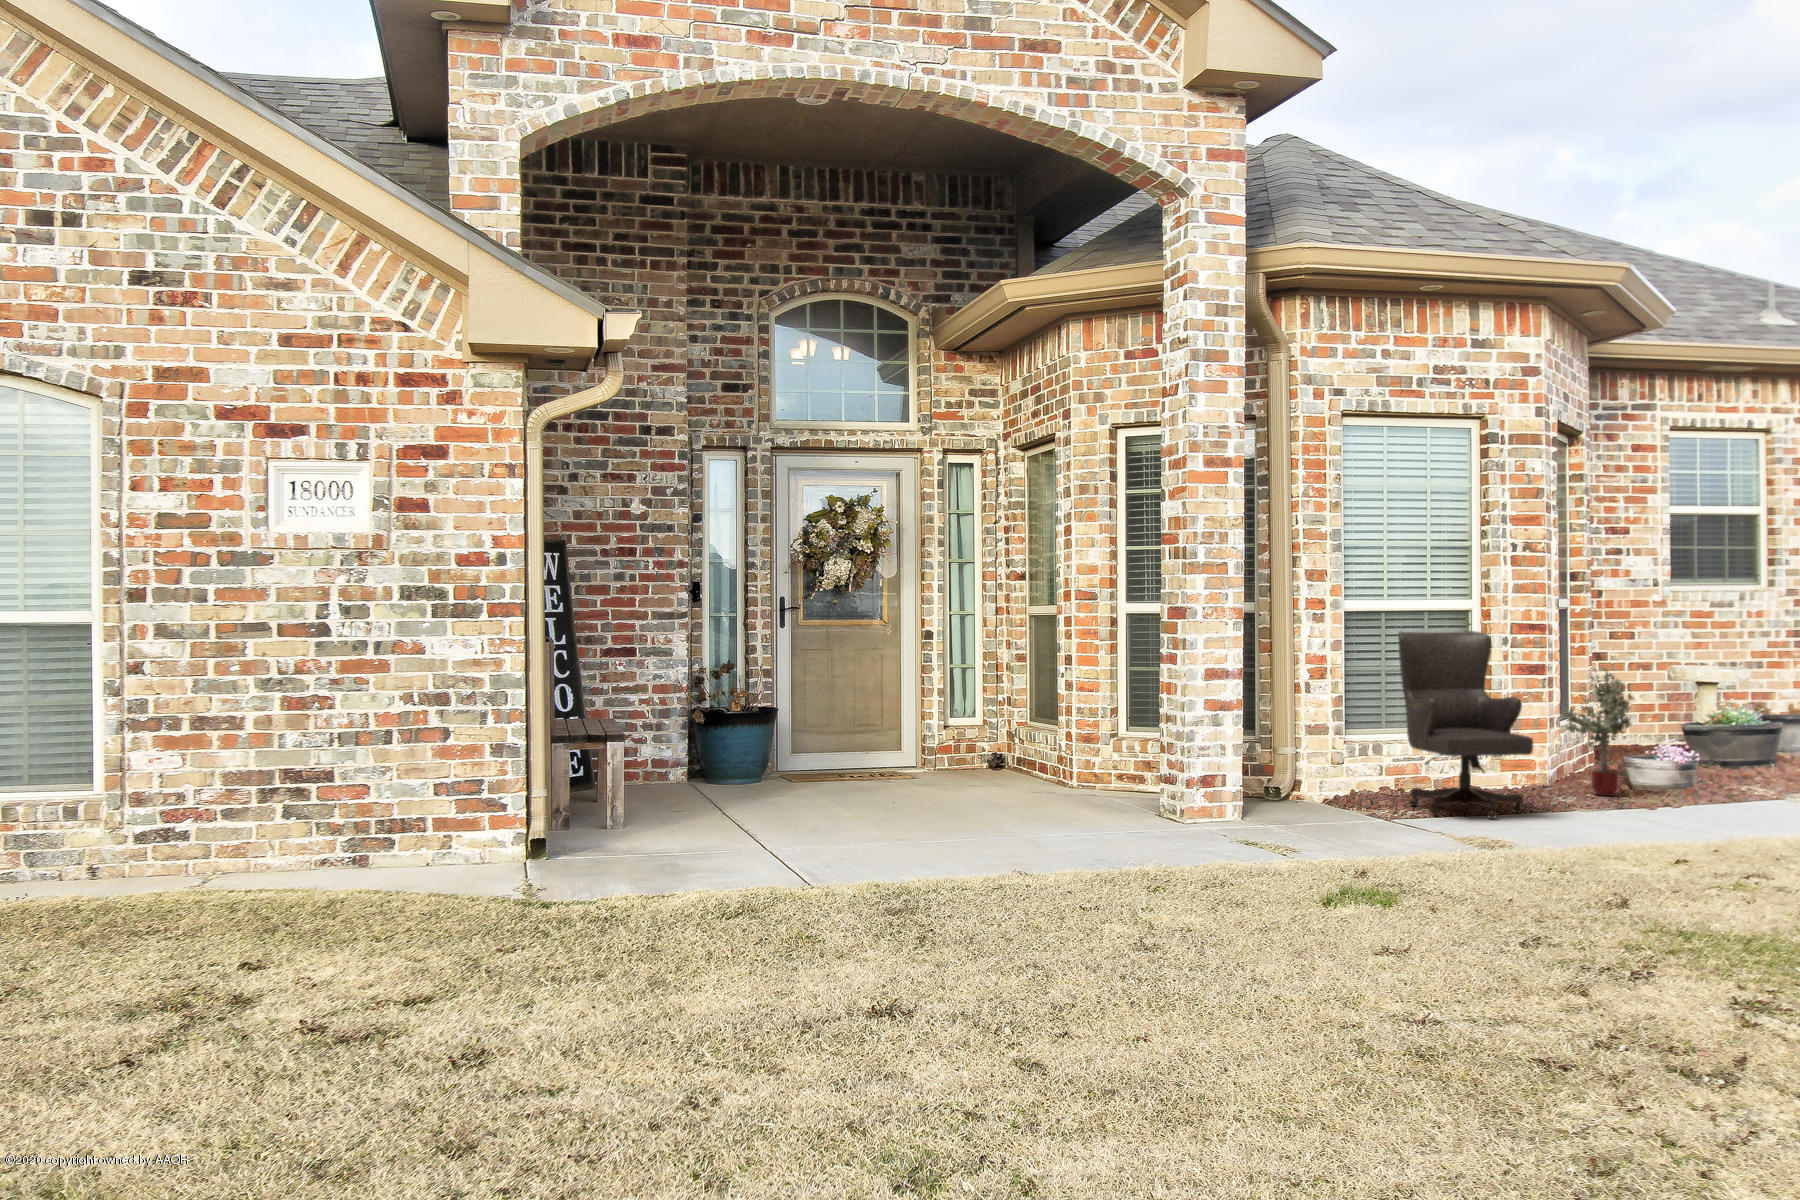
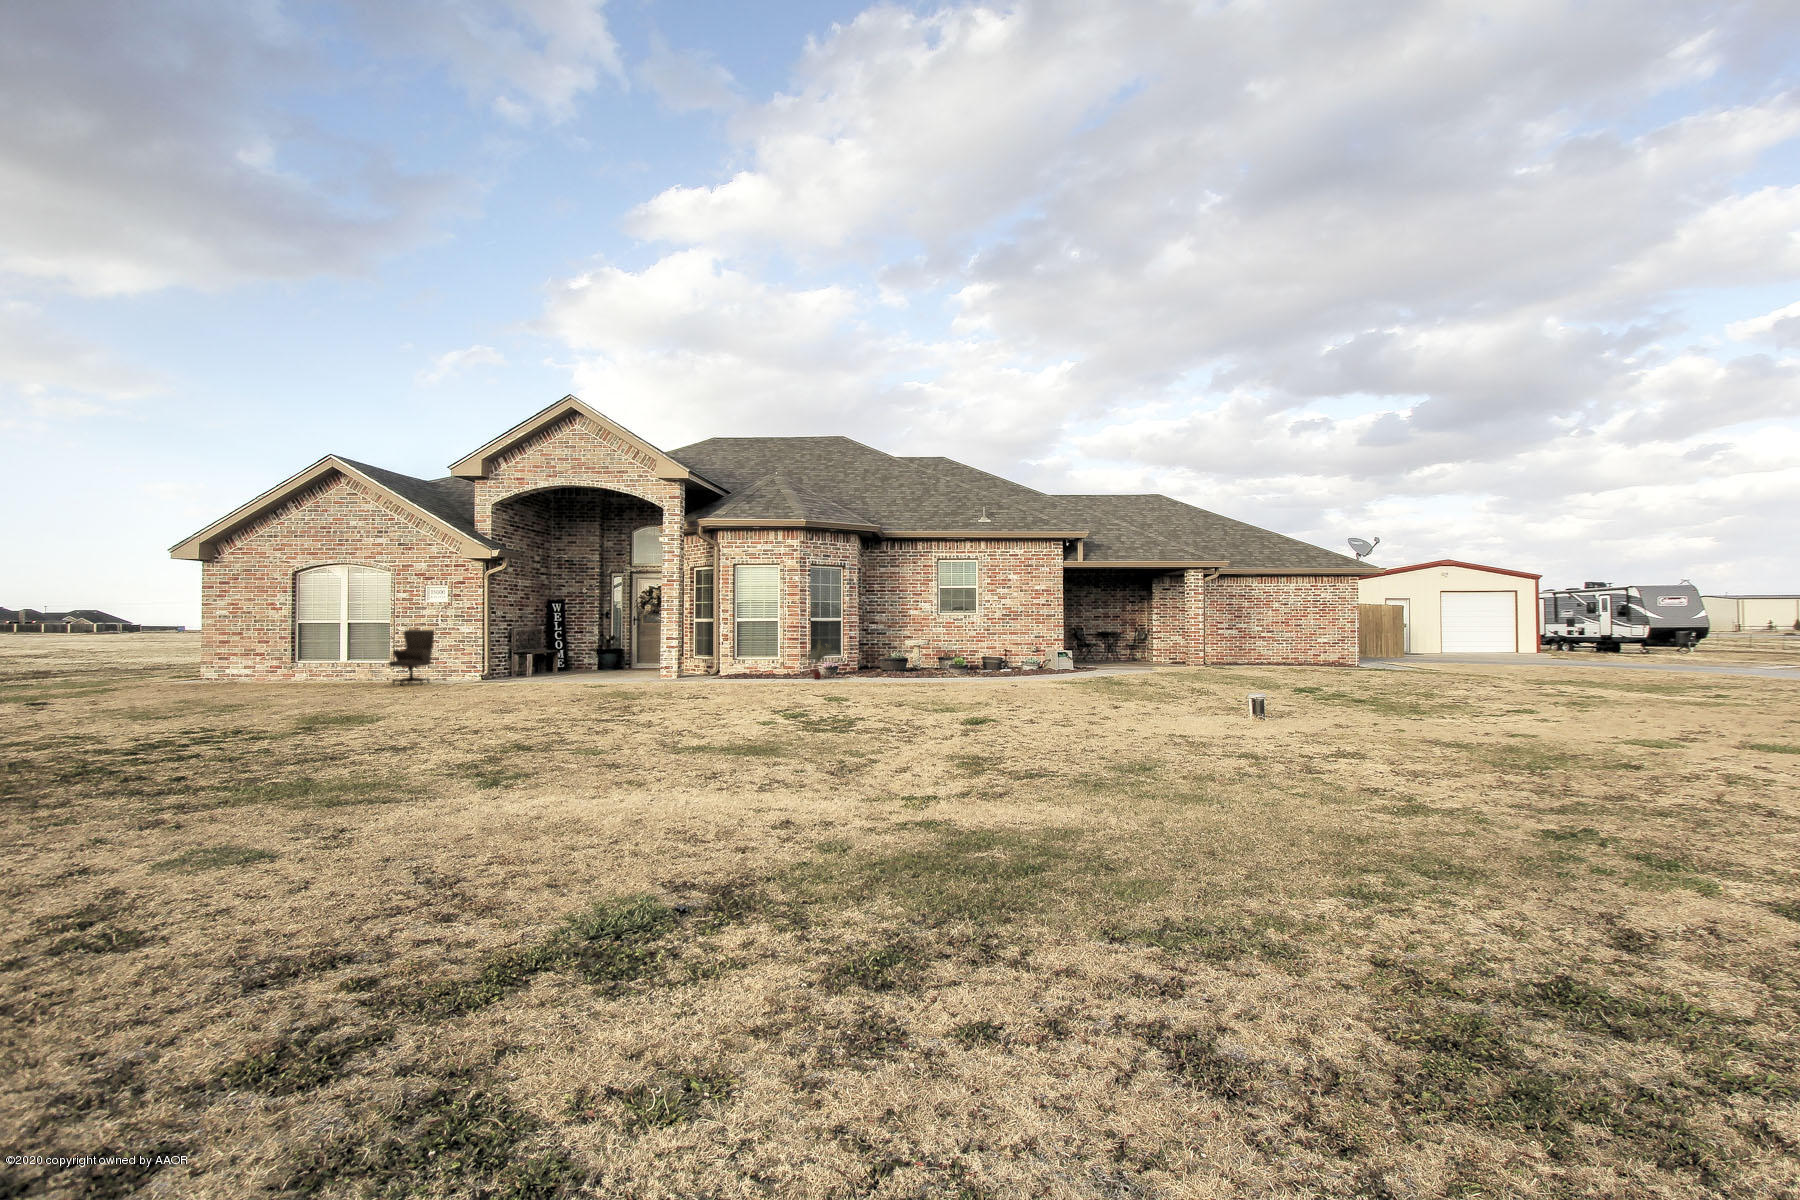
chair: present [1398,631,1533,819] -> present [389,630,434,685]

